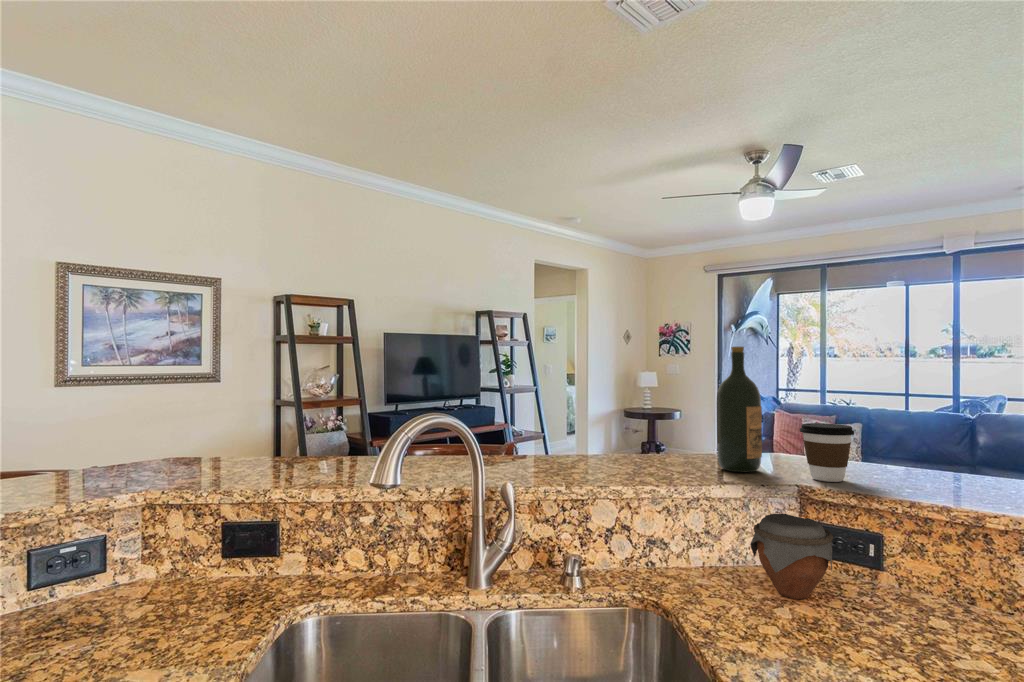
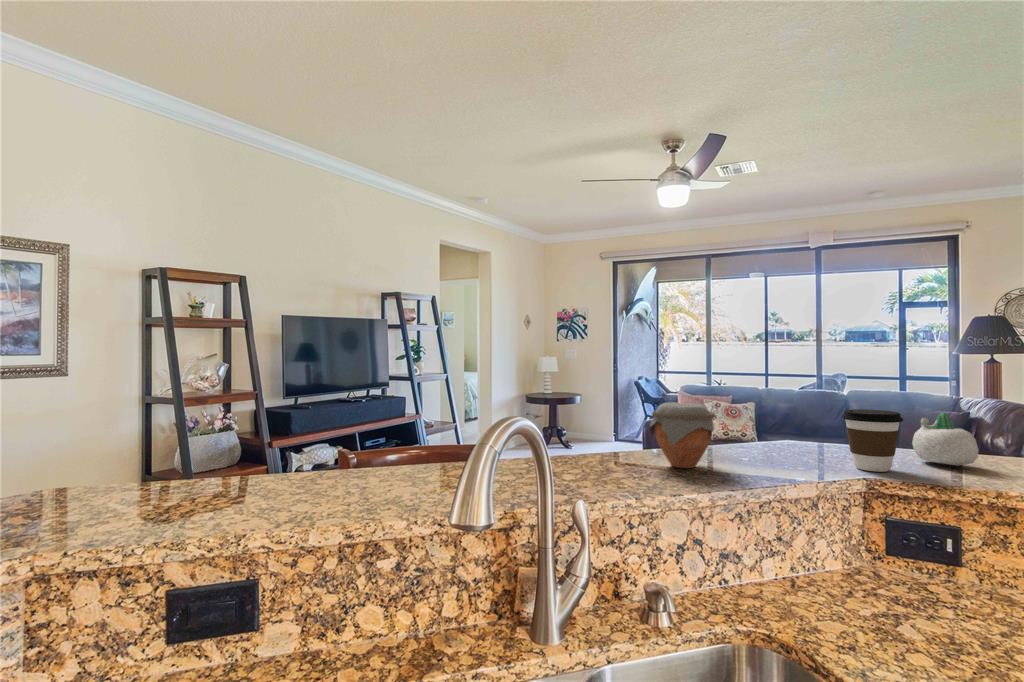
wine bottle: present [717,346,762,472] -> none [749,328,800,465]
succulent planter: none [885,429,942,481] -> present [912,413,979,466]
jar: present [750,514,833,599] -> present [649,402,715,468]

